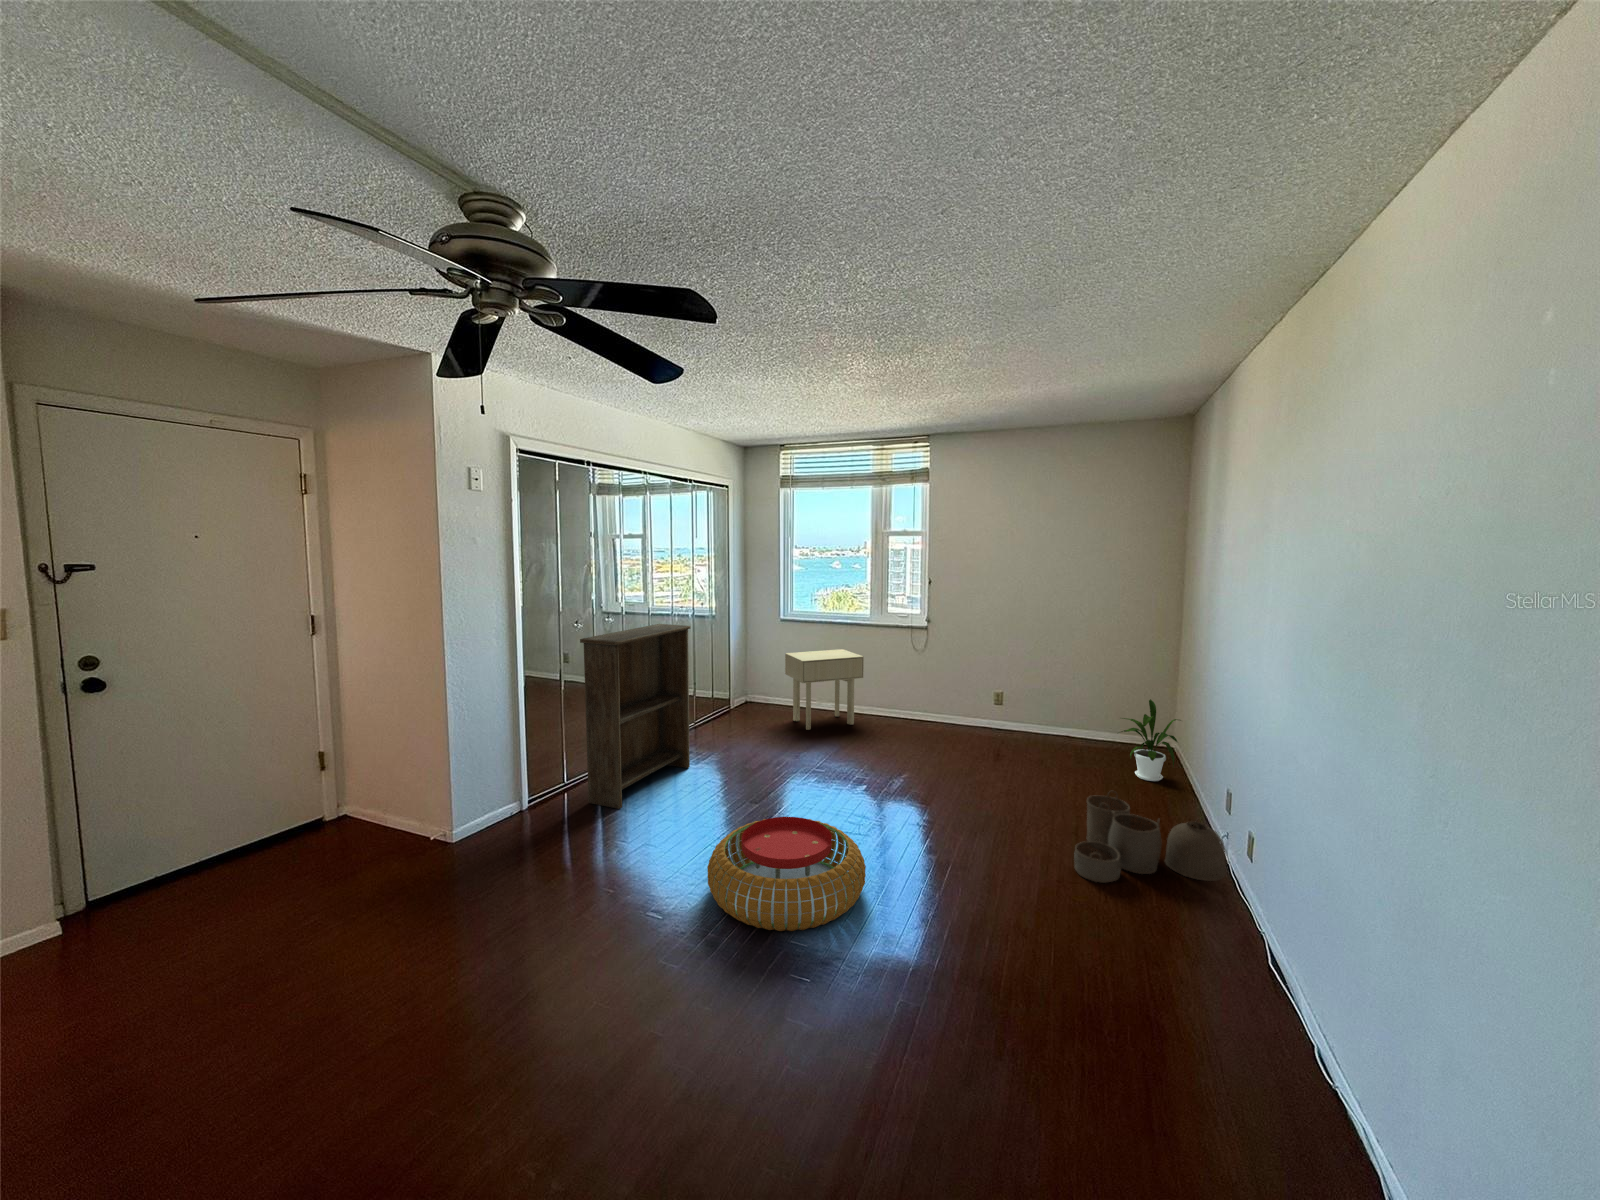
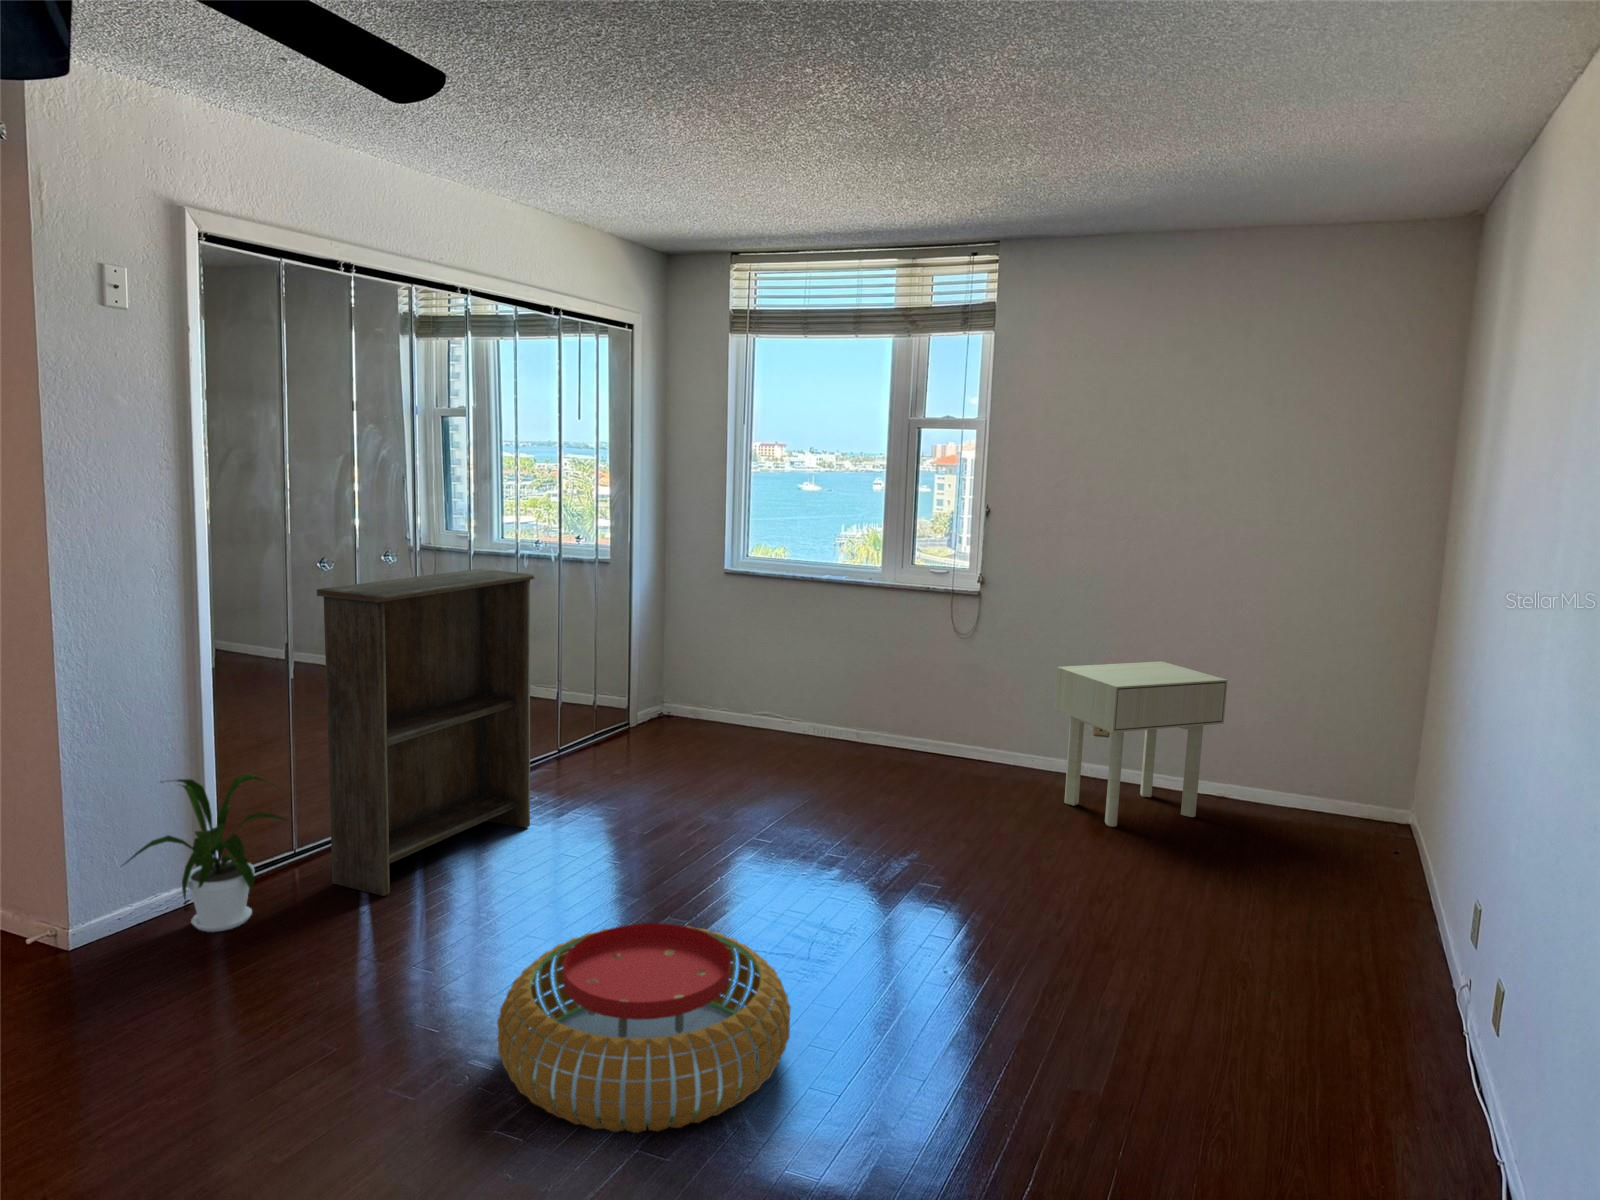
side table: present [785,649,864,730] -> present [1054,661,1228,827]
house plant: present [1121,699,1177,781] -> present [125,774,285,932]
woven basket: present [1074,792,1225,883] -> none [1184,898,1464,1070]

